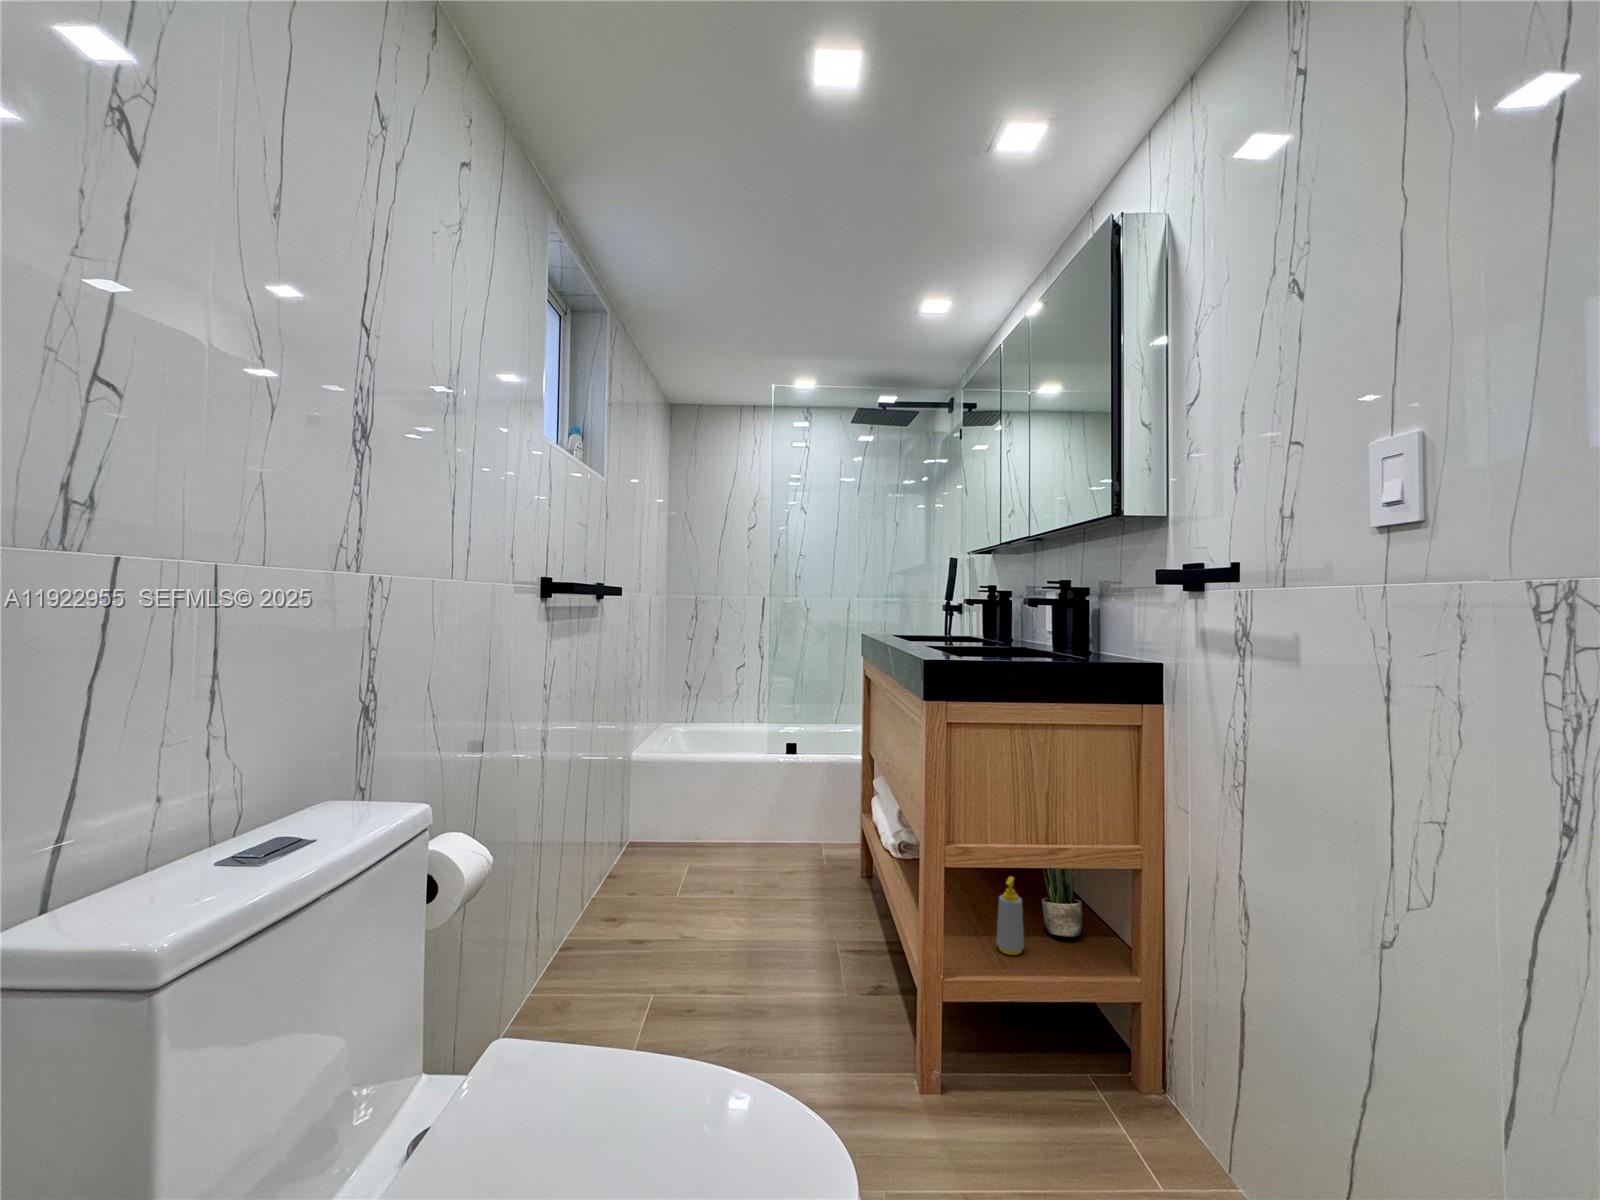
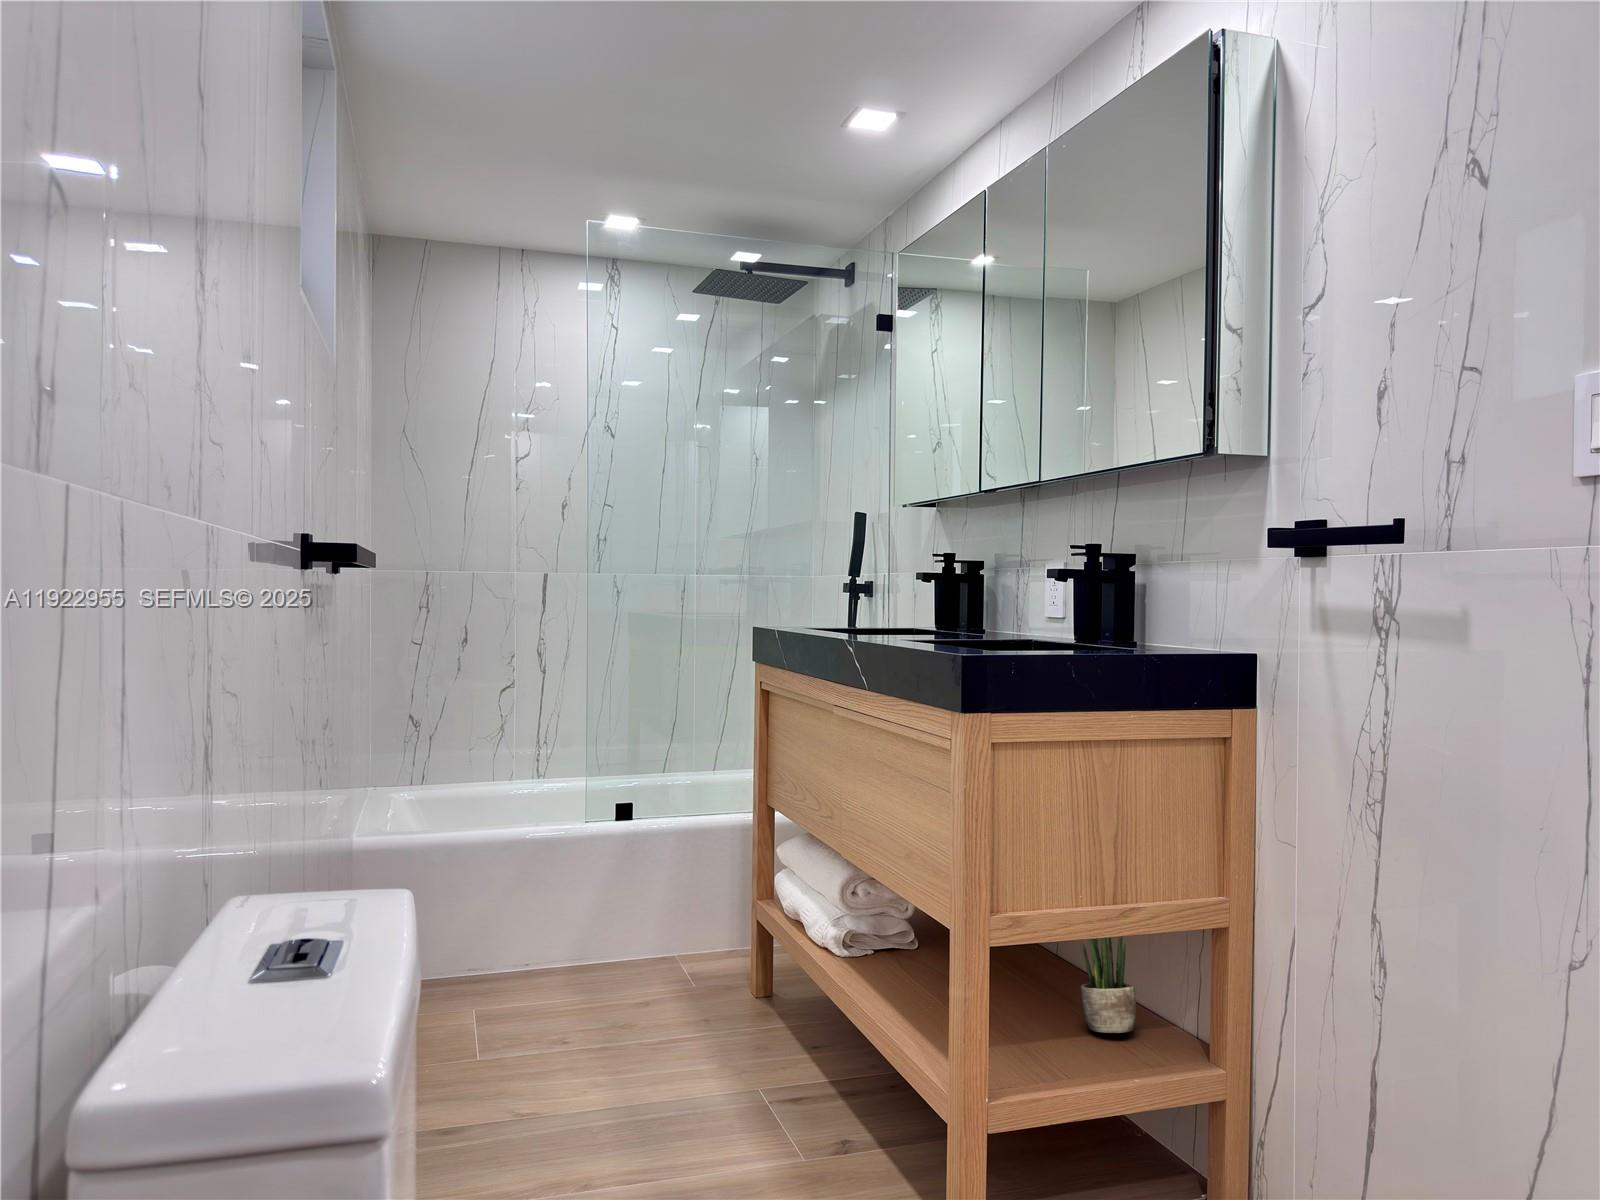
soap bottle: present [996,877,1024,955] -> none [1031,954,1070,1062]

